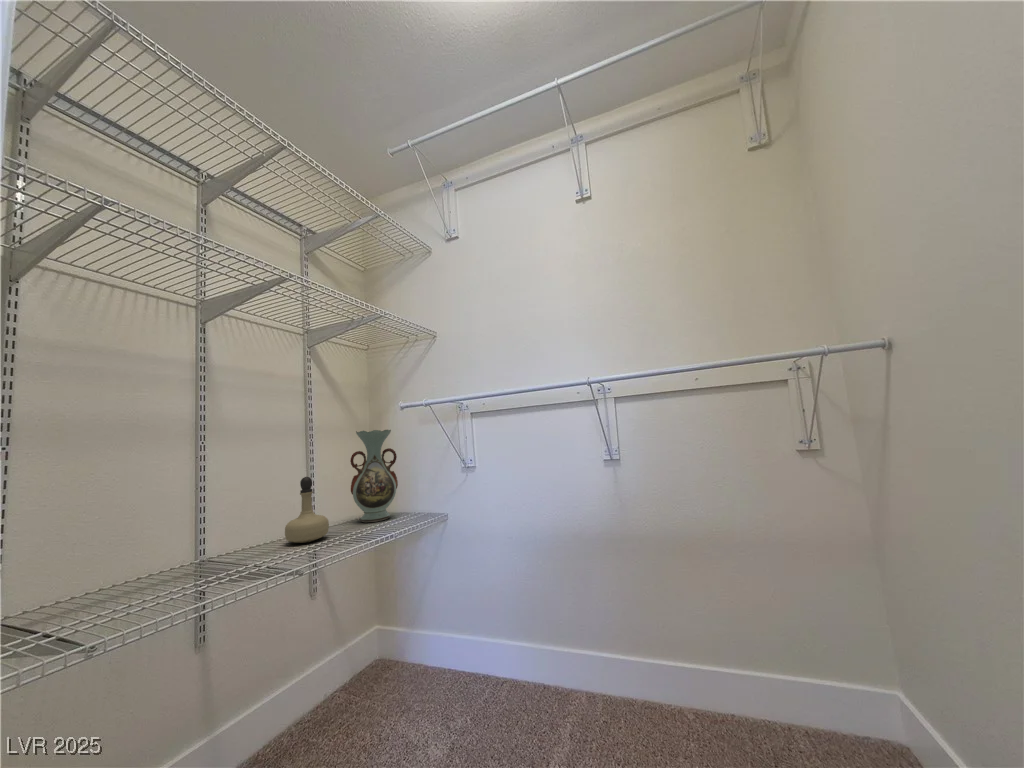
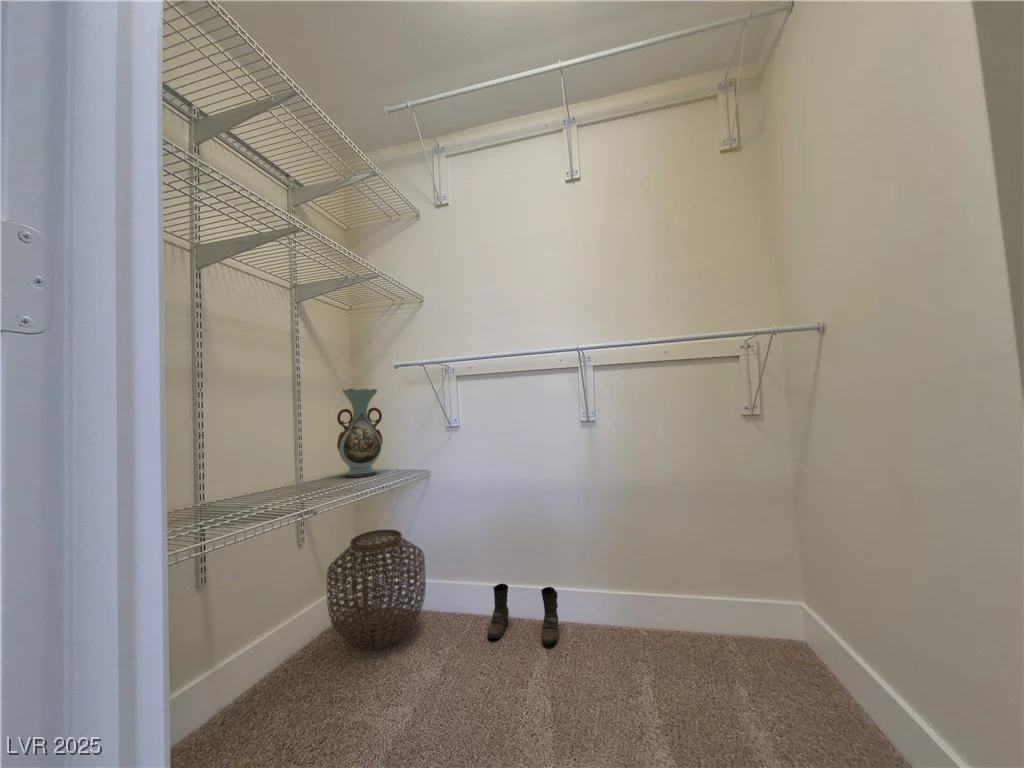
perfume bottle: present [285,477,329,543] -> none [280,429,323,491]
woven basket: none [335,579,440,717] -> present [327,530,426,650]
boots: none [505,644,586,725] -> present [487,584,558,645]

